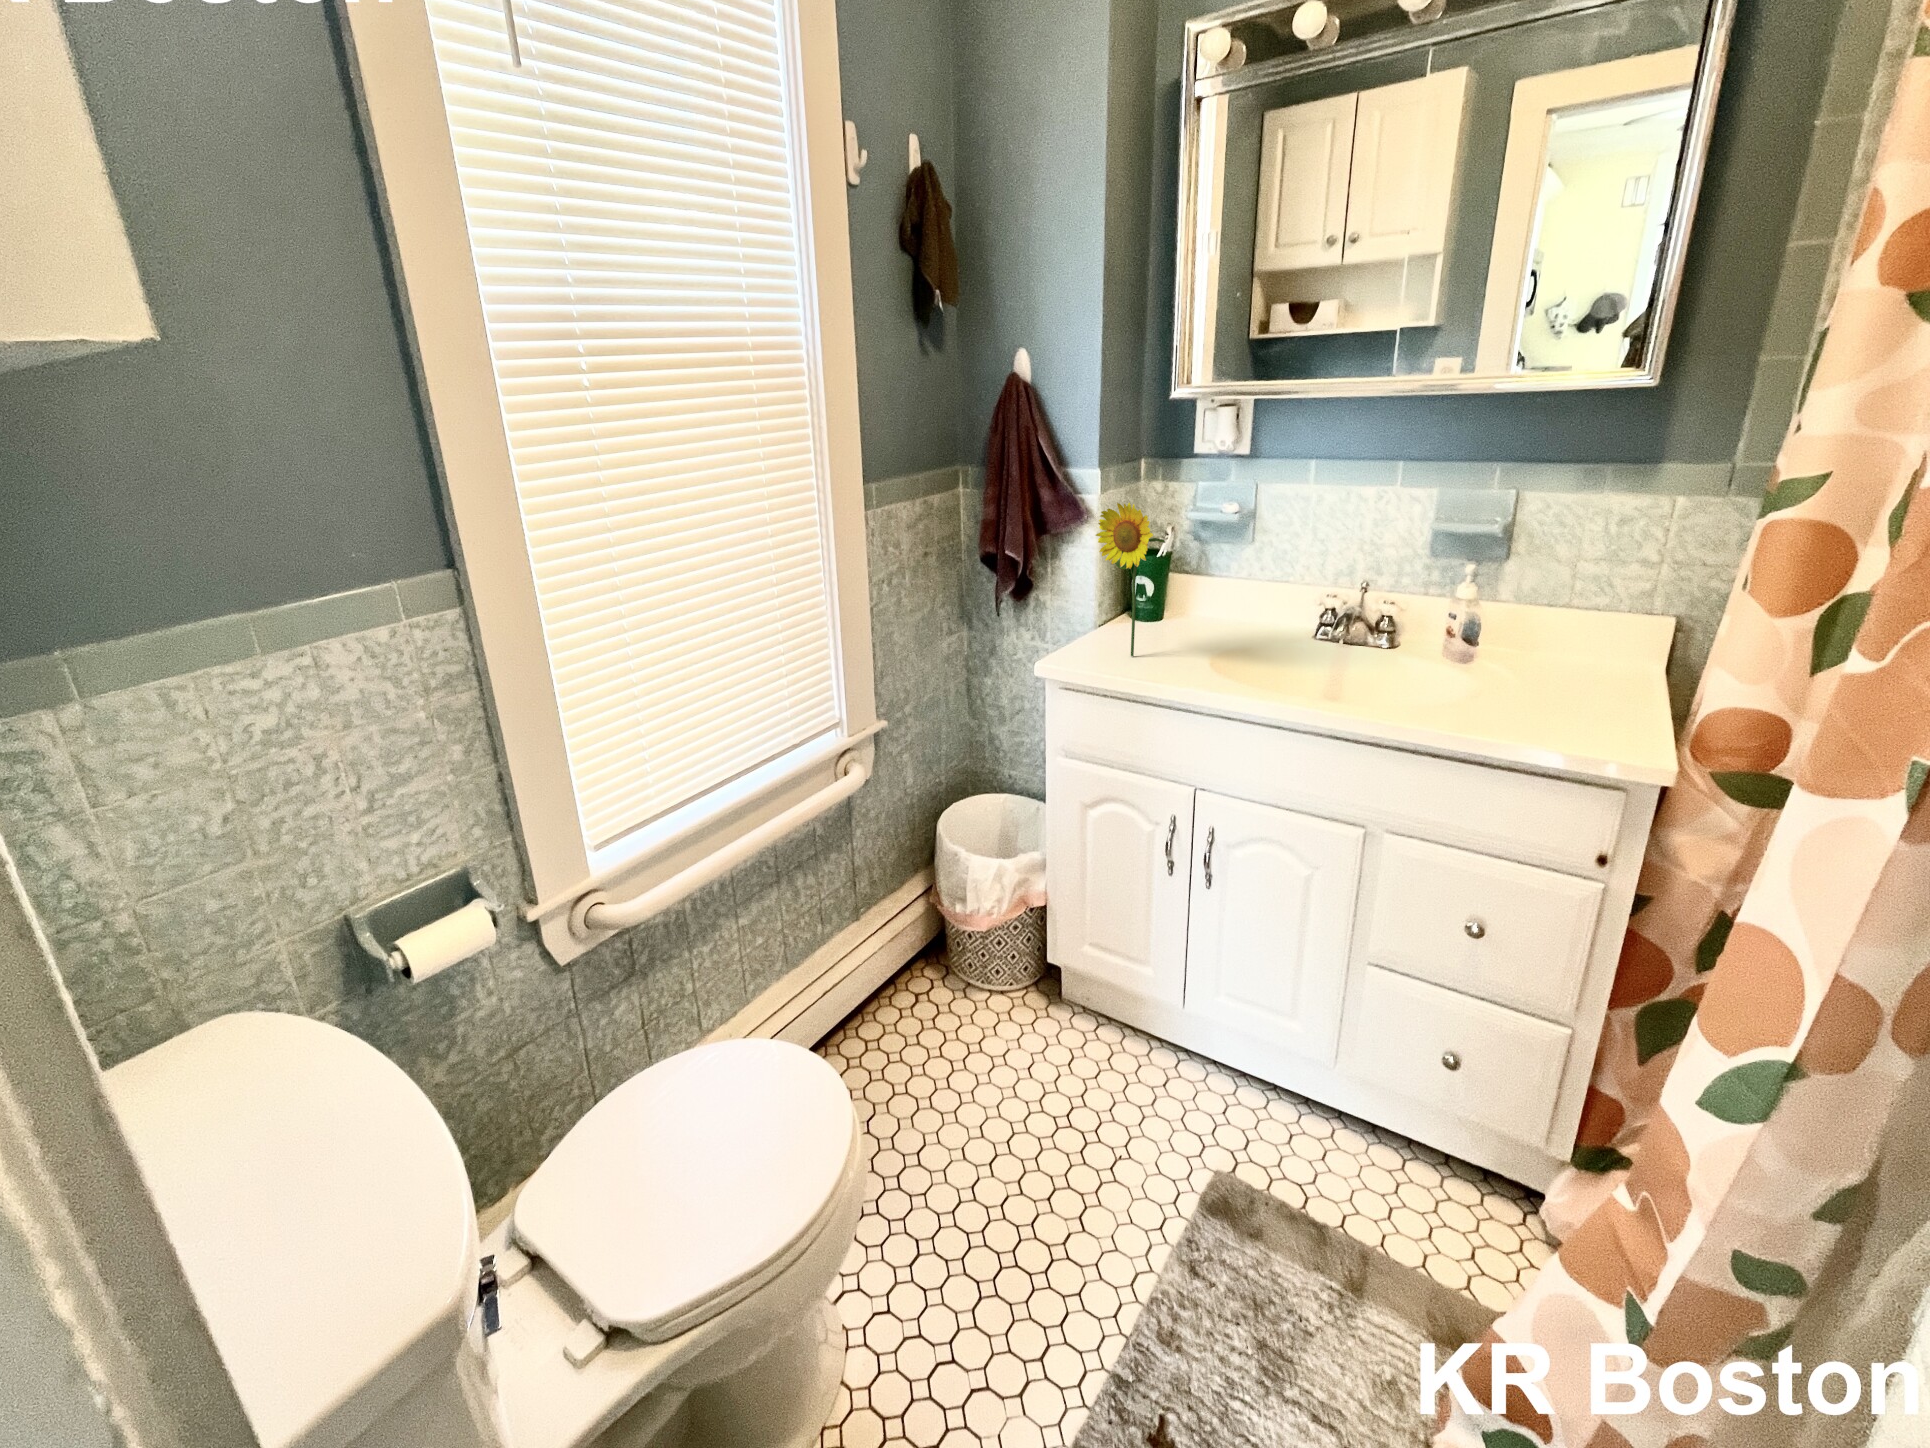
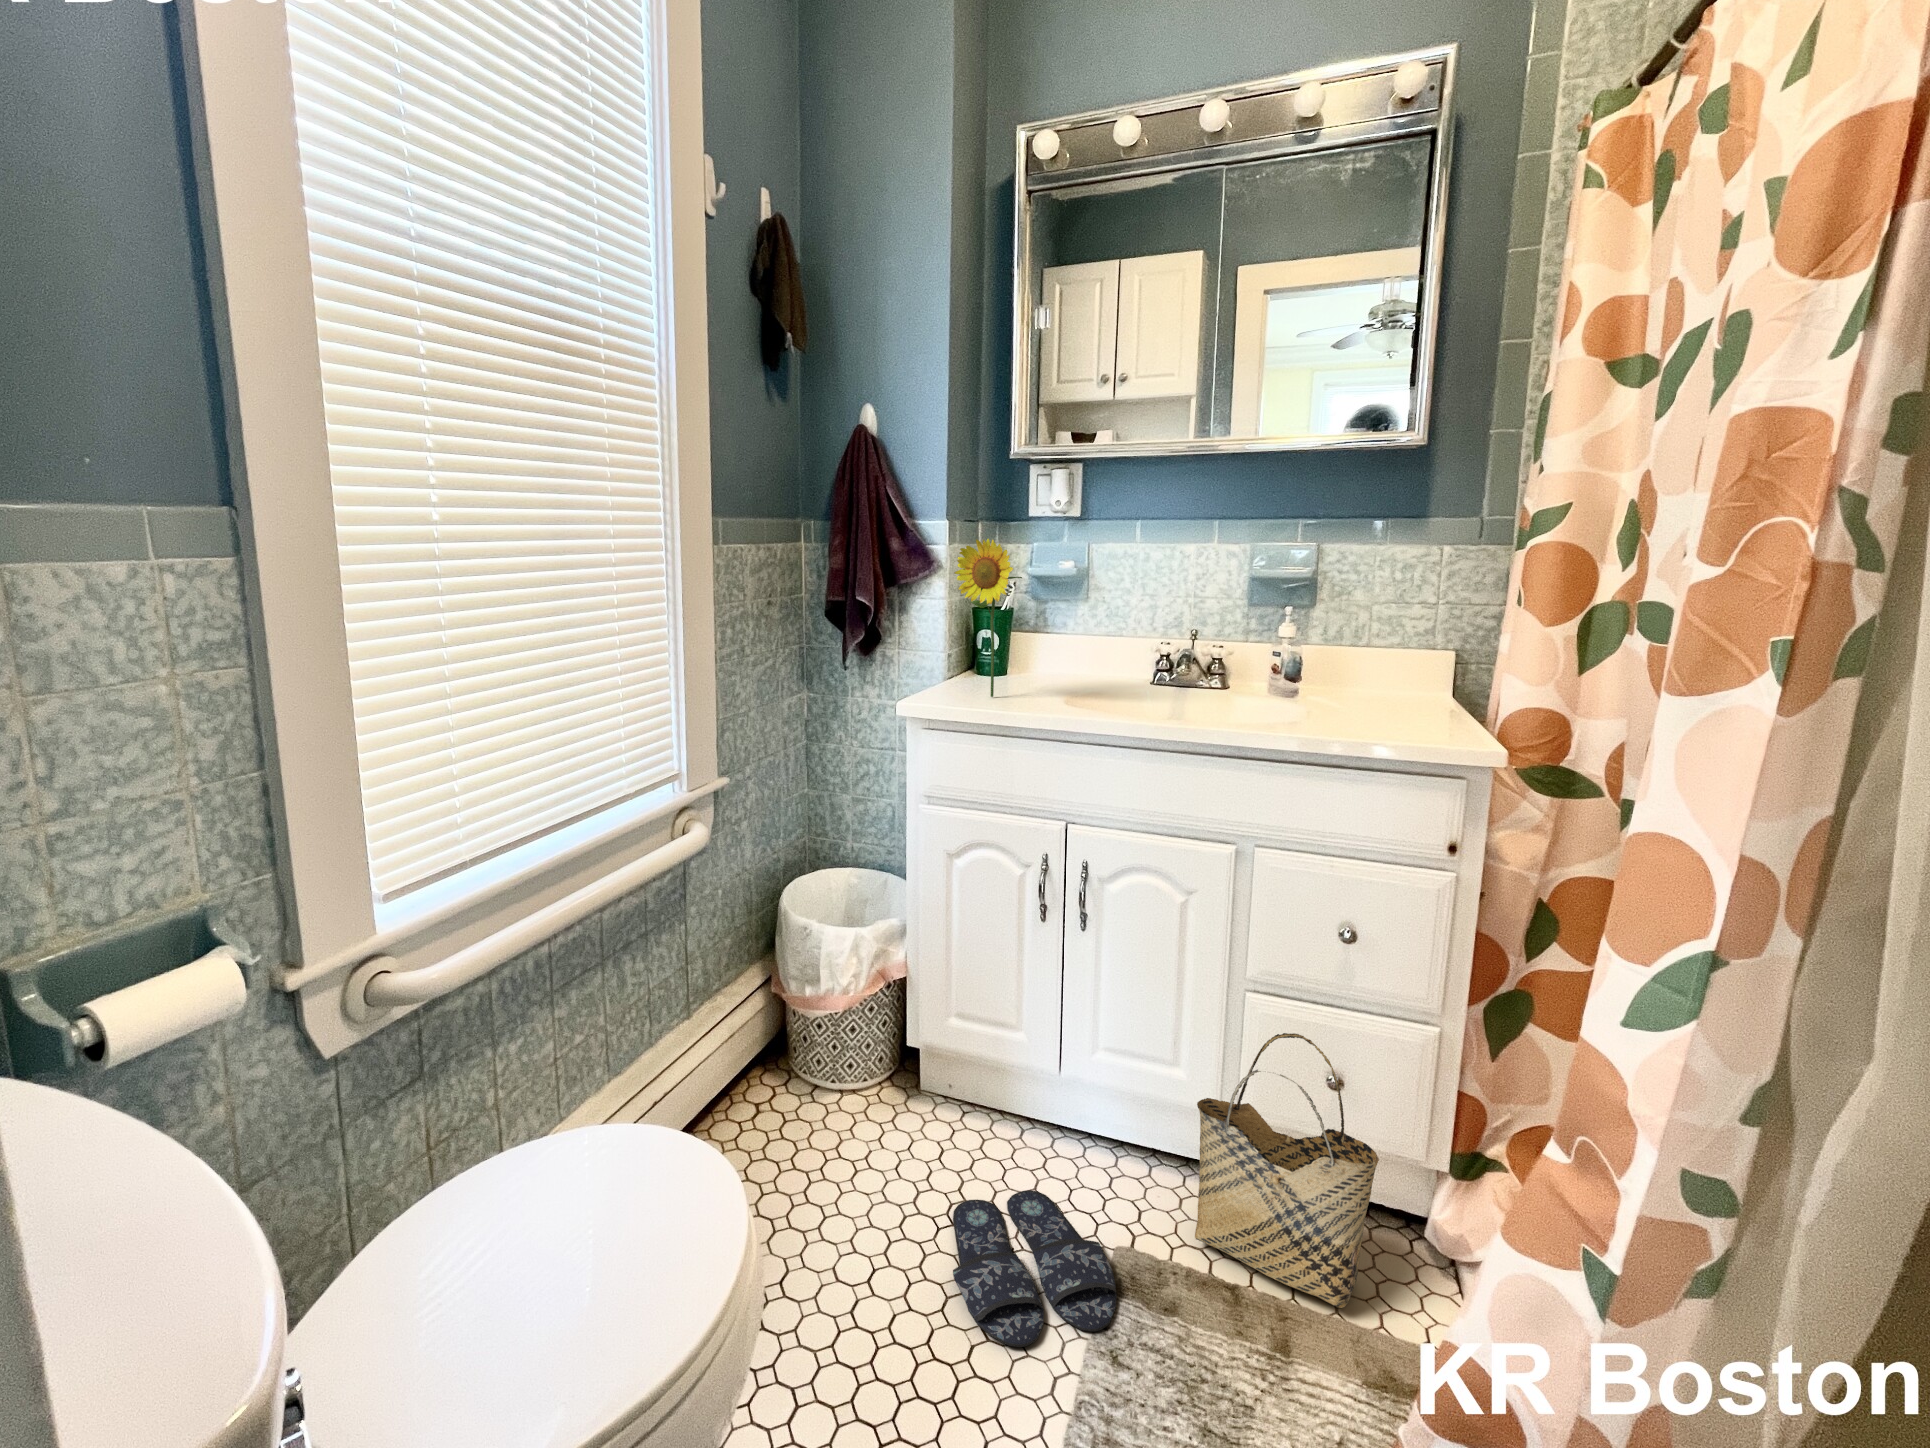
woven basket: none [1293,1013,1485,1268] -> present [1195,1033,1379,1308]
slippers: none [1061,1104,1207,1241] -> present [953,1190,1117,1347]

